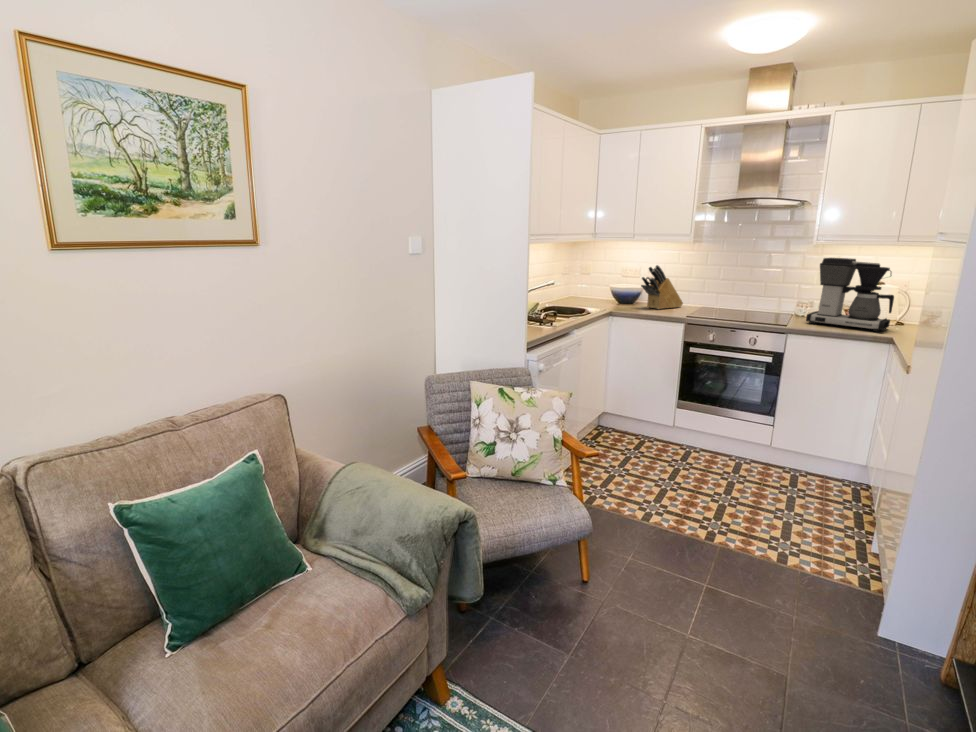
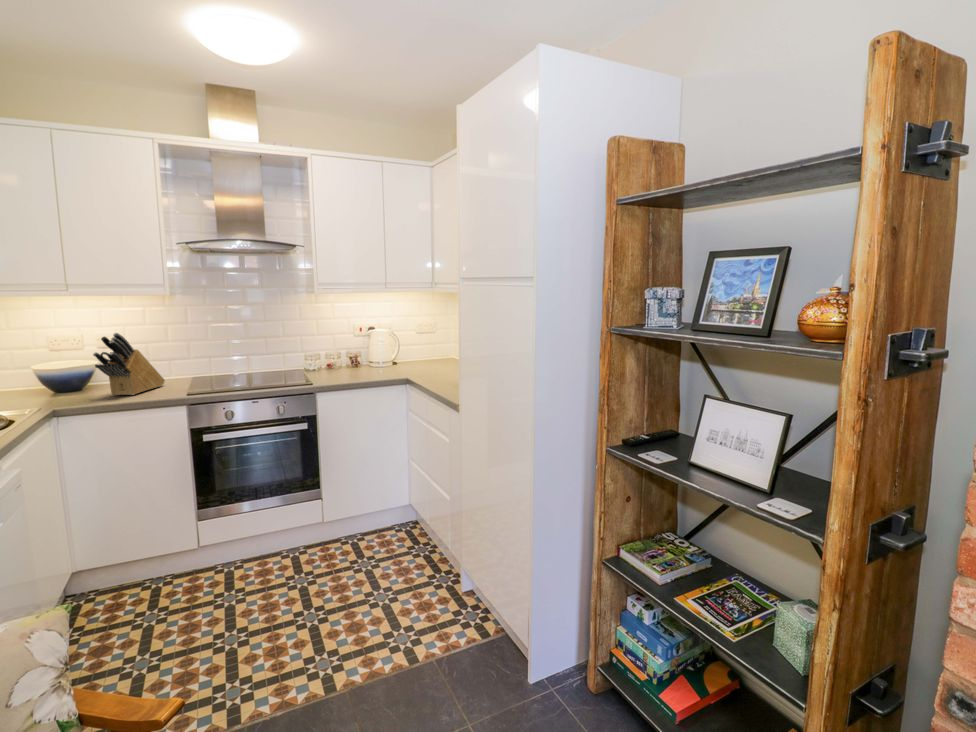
coffee maker: present [806,258,894,332] -> none [323,307,393,378]

